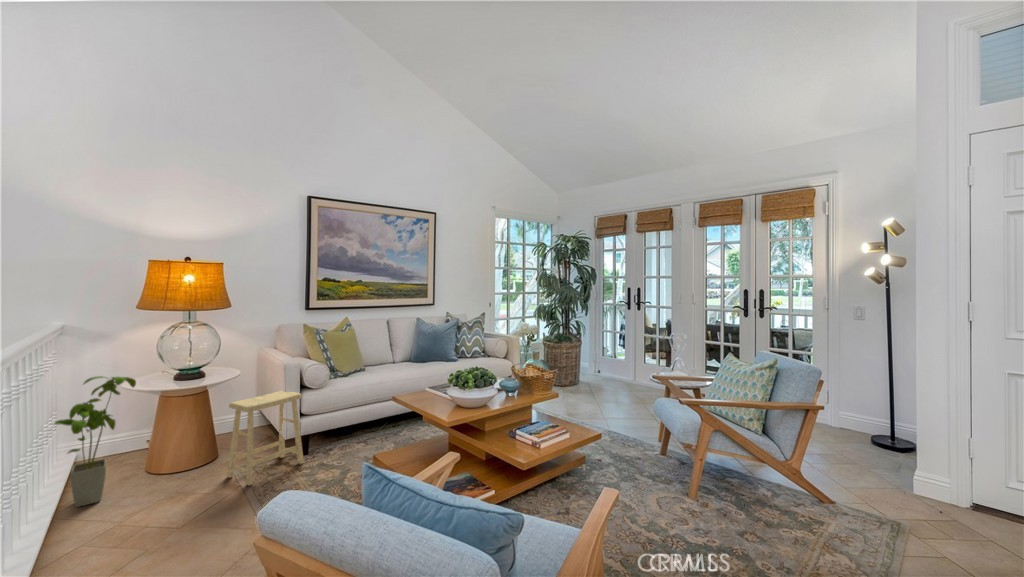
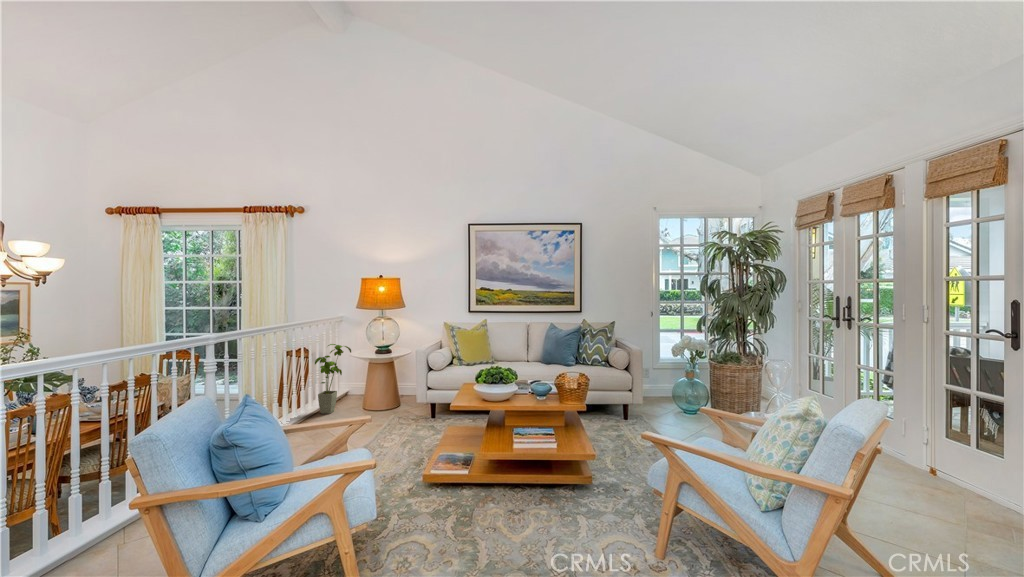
footstool: present [227,391,304,485] -> none [383,367,424,425]

